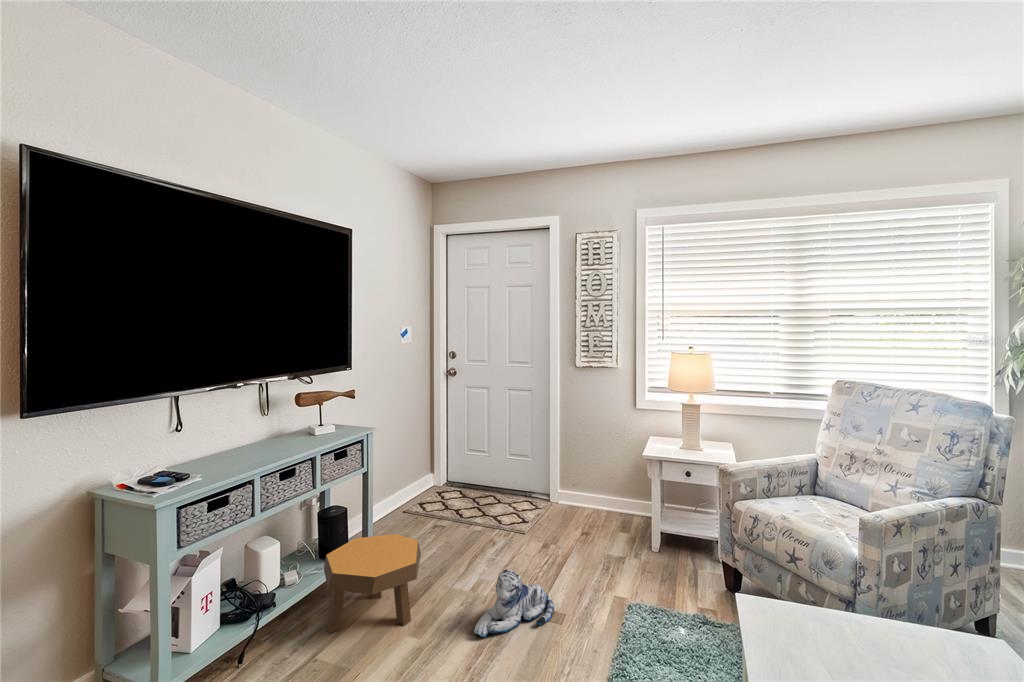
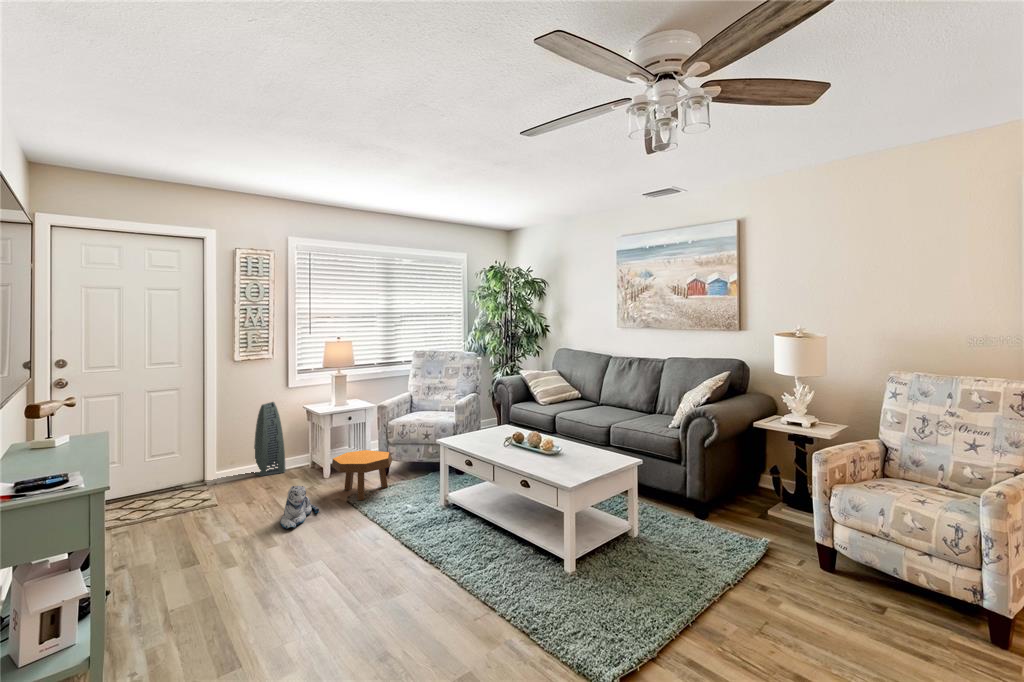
air purifier: none [580,427,617,526] -> present [254,402,286,476]
footstool: present [324,534,421,633] -> present [332,450,392,500]

